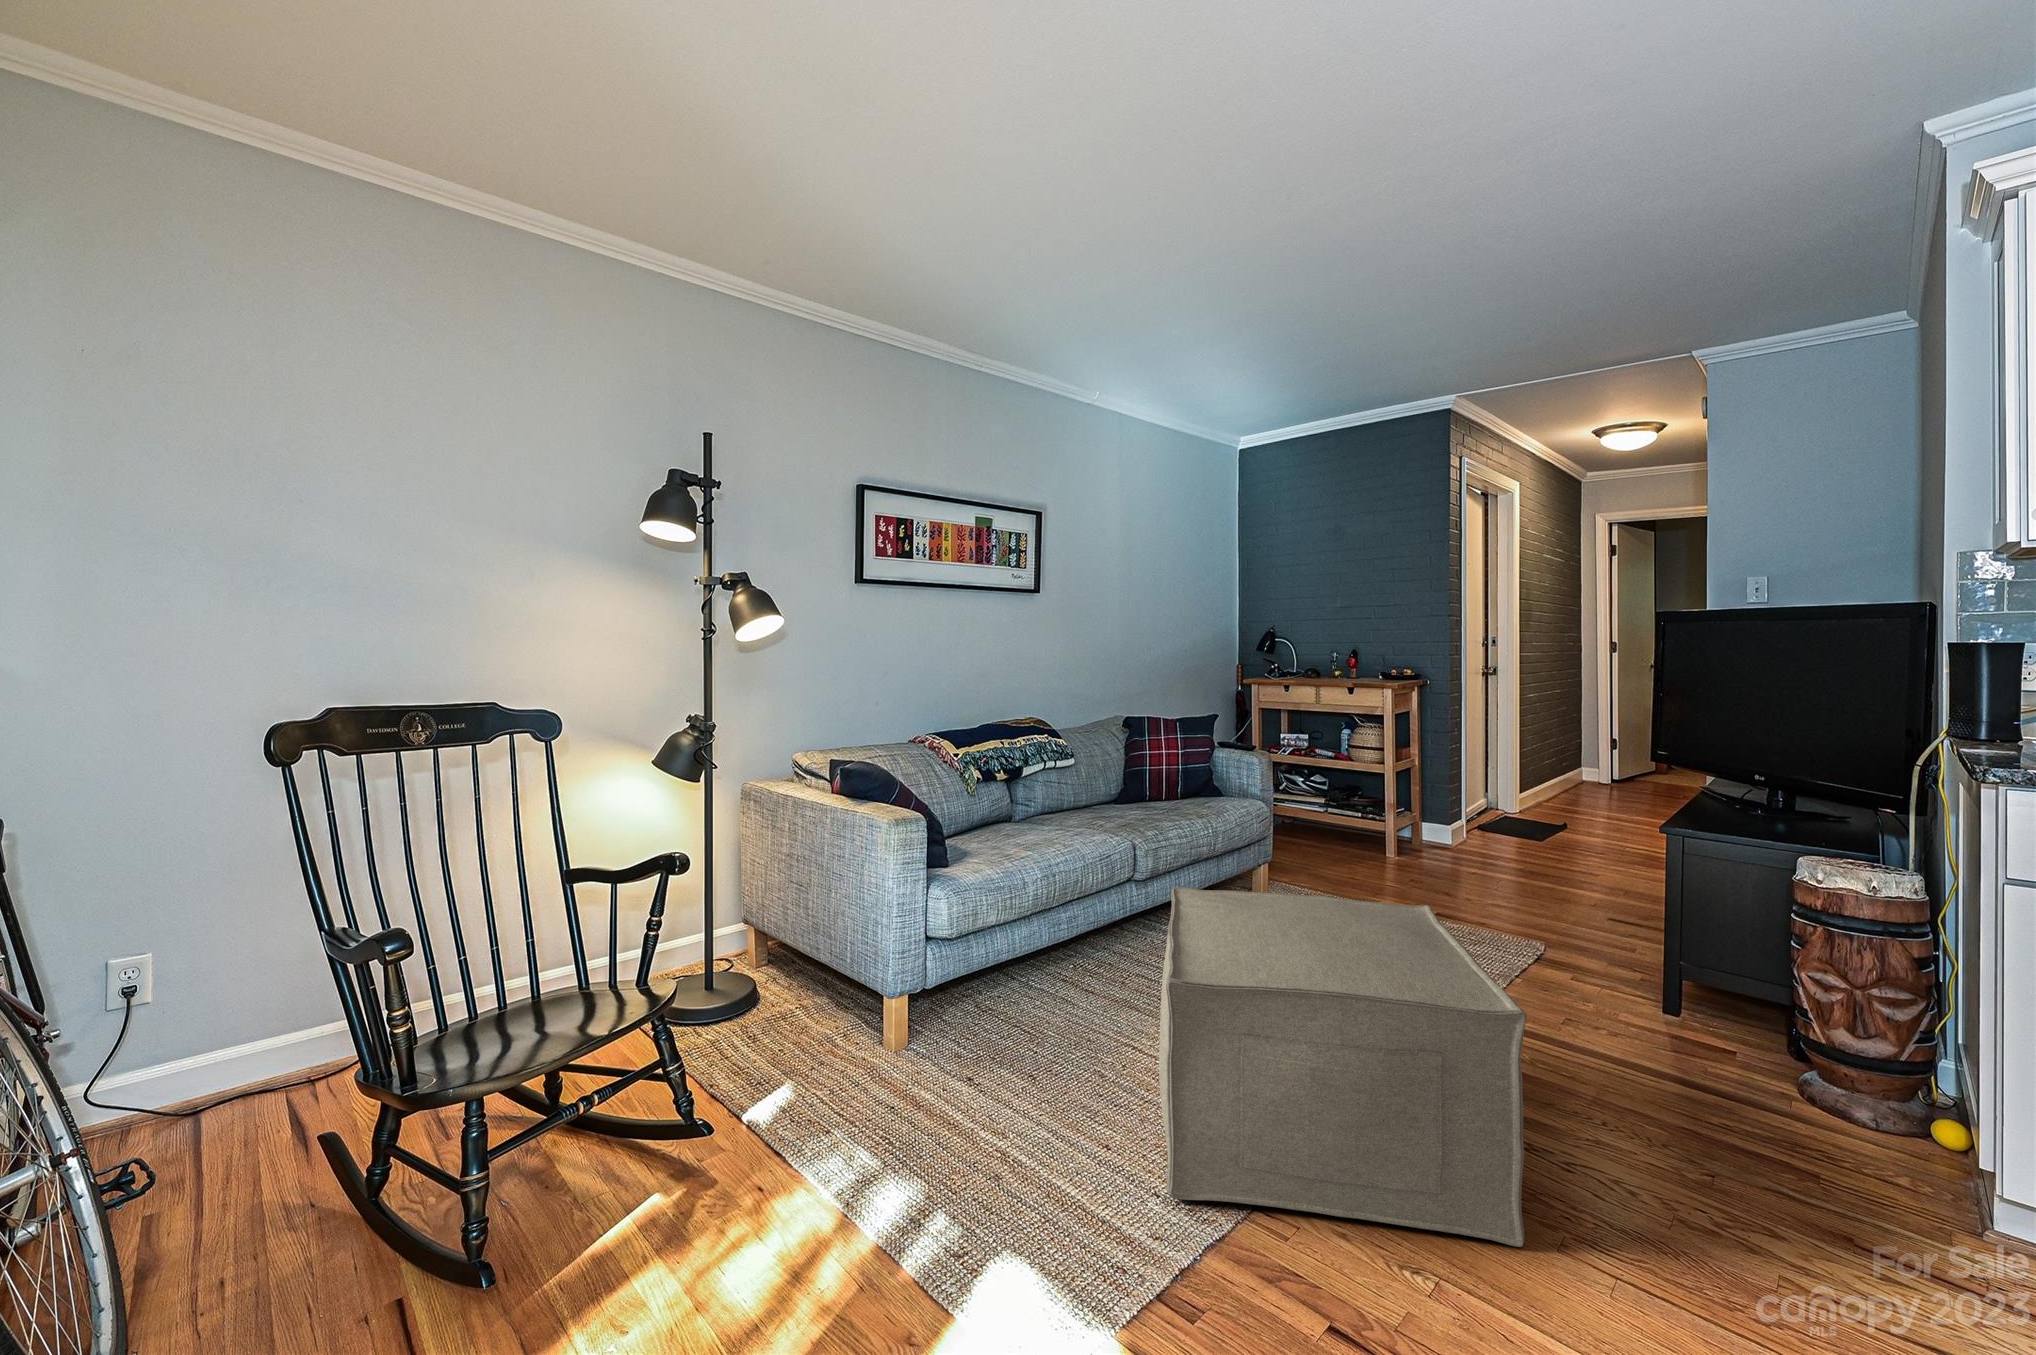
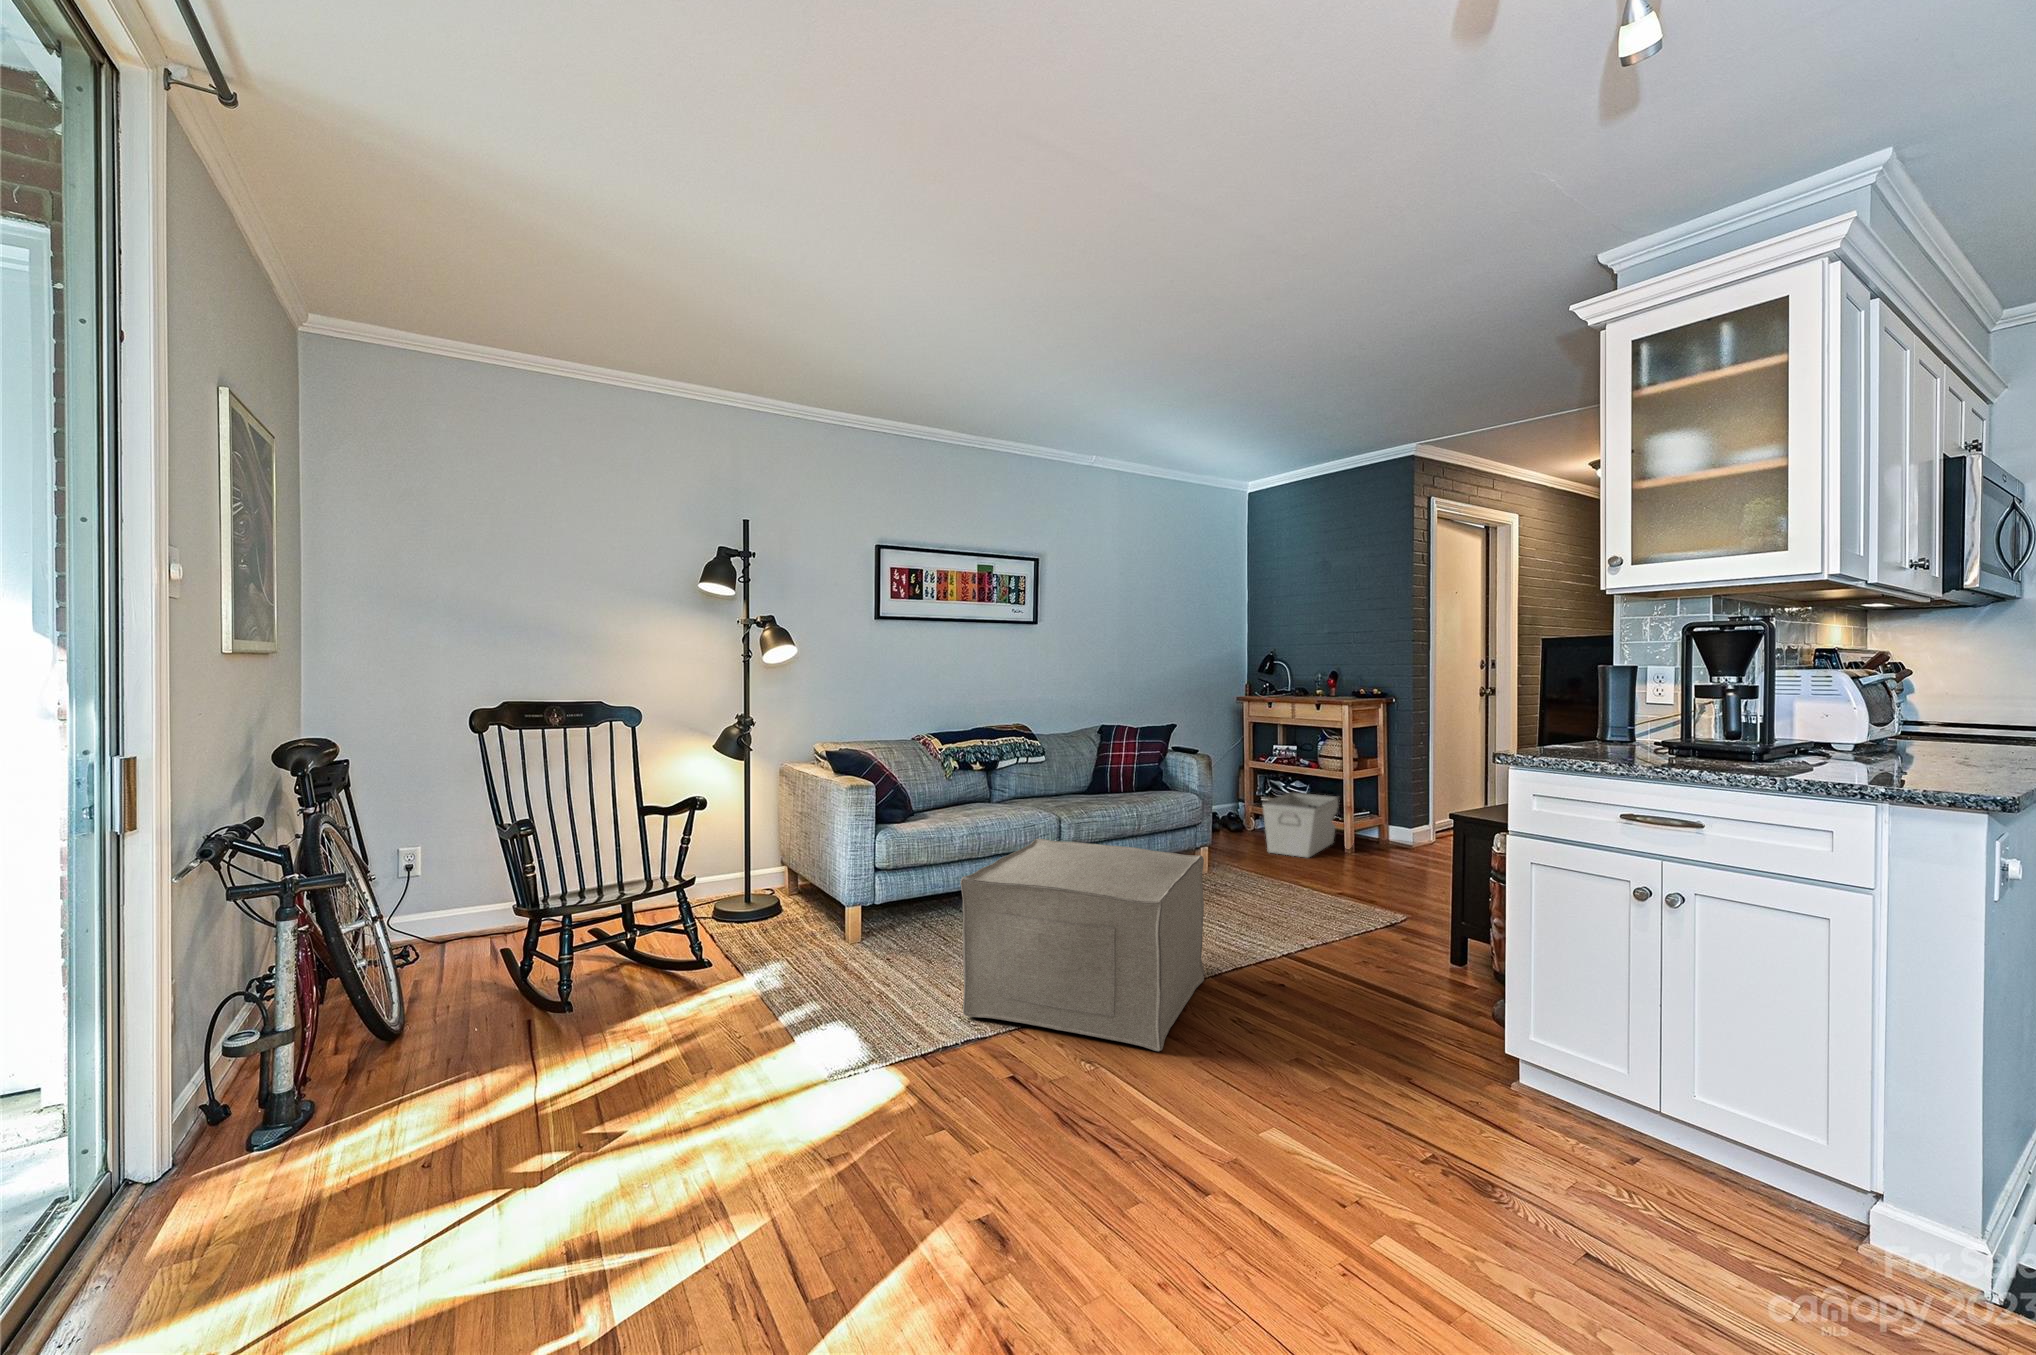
storage bin: none [1296,788,1367,866] -> present [1262,792,1339,858]

